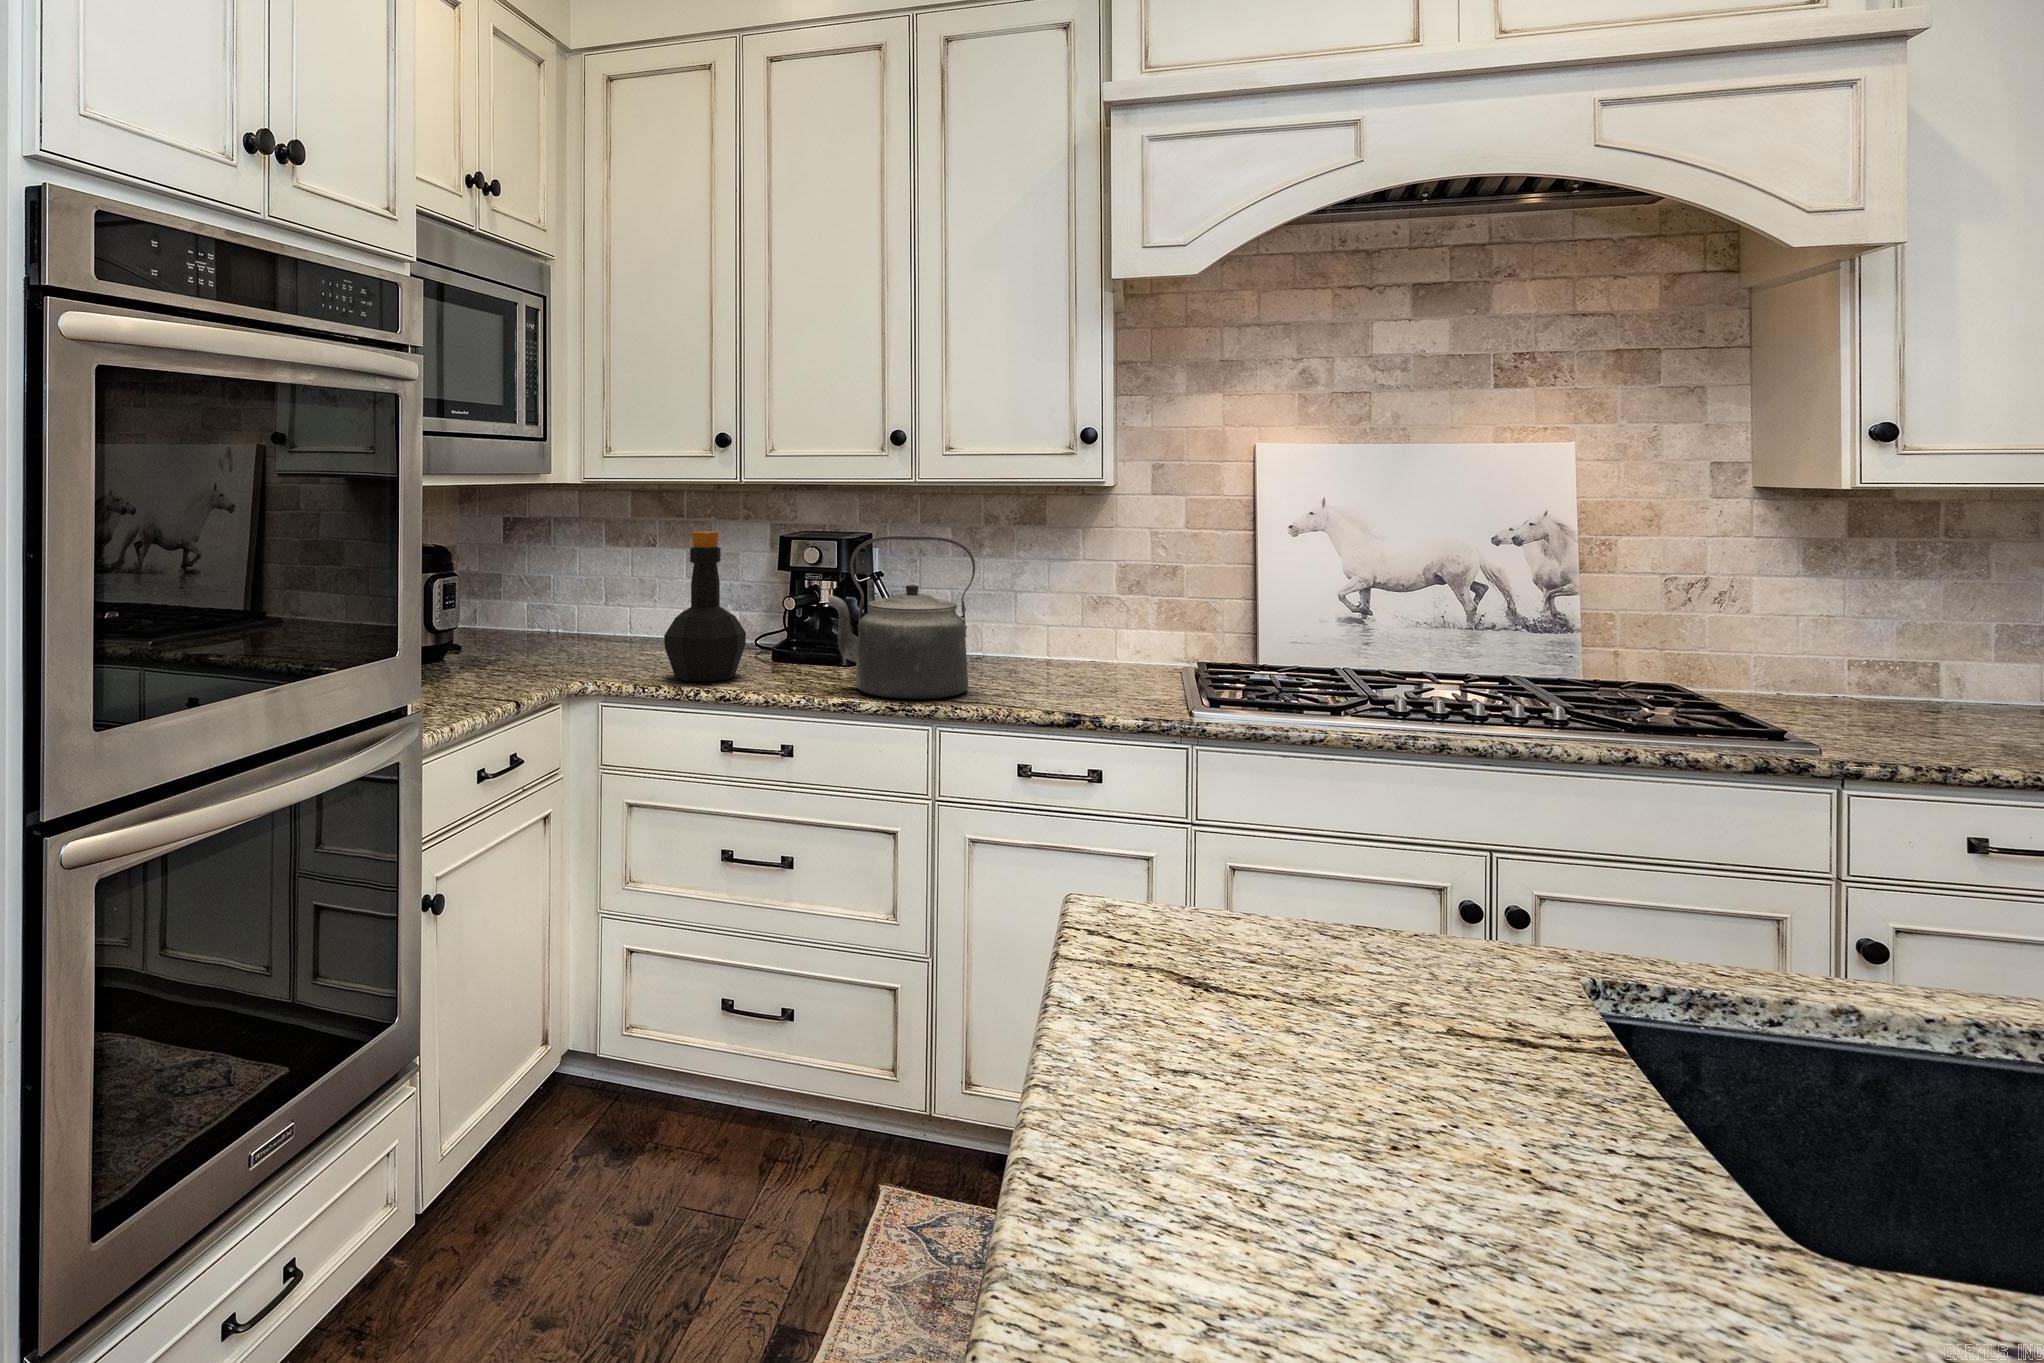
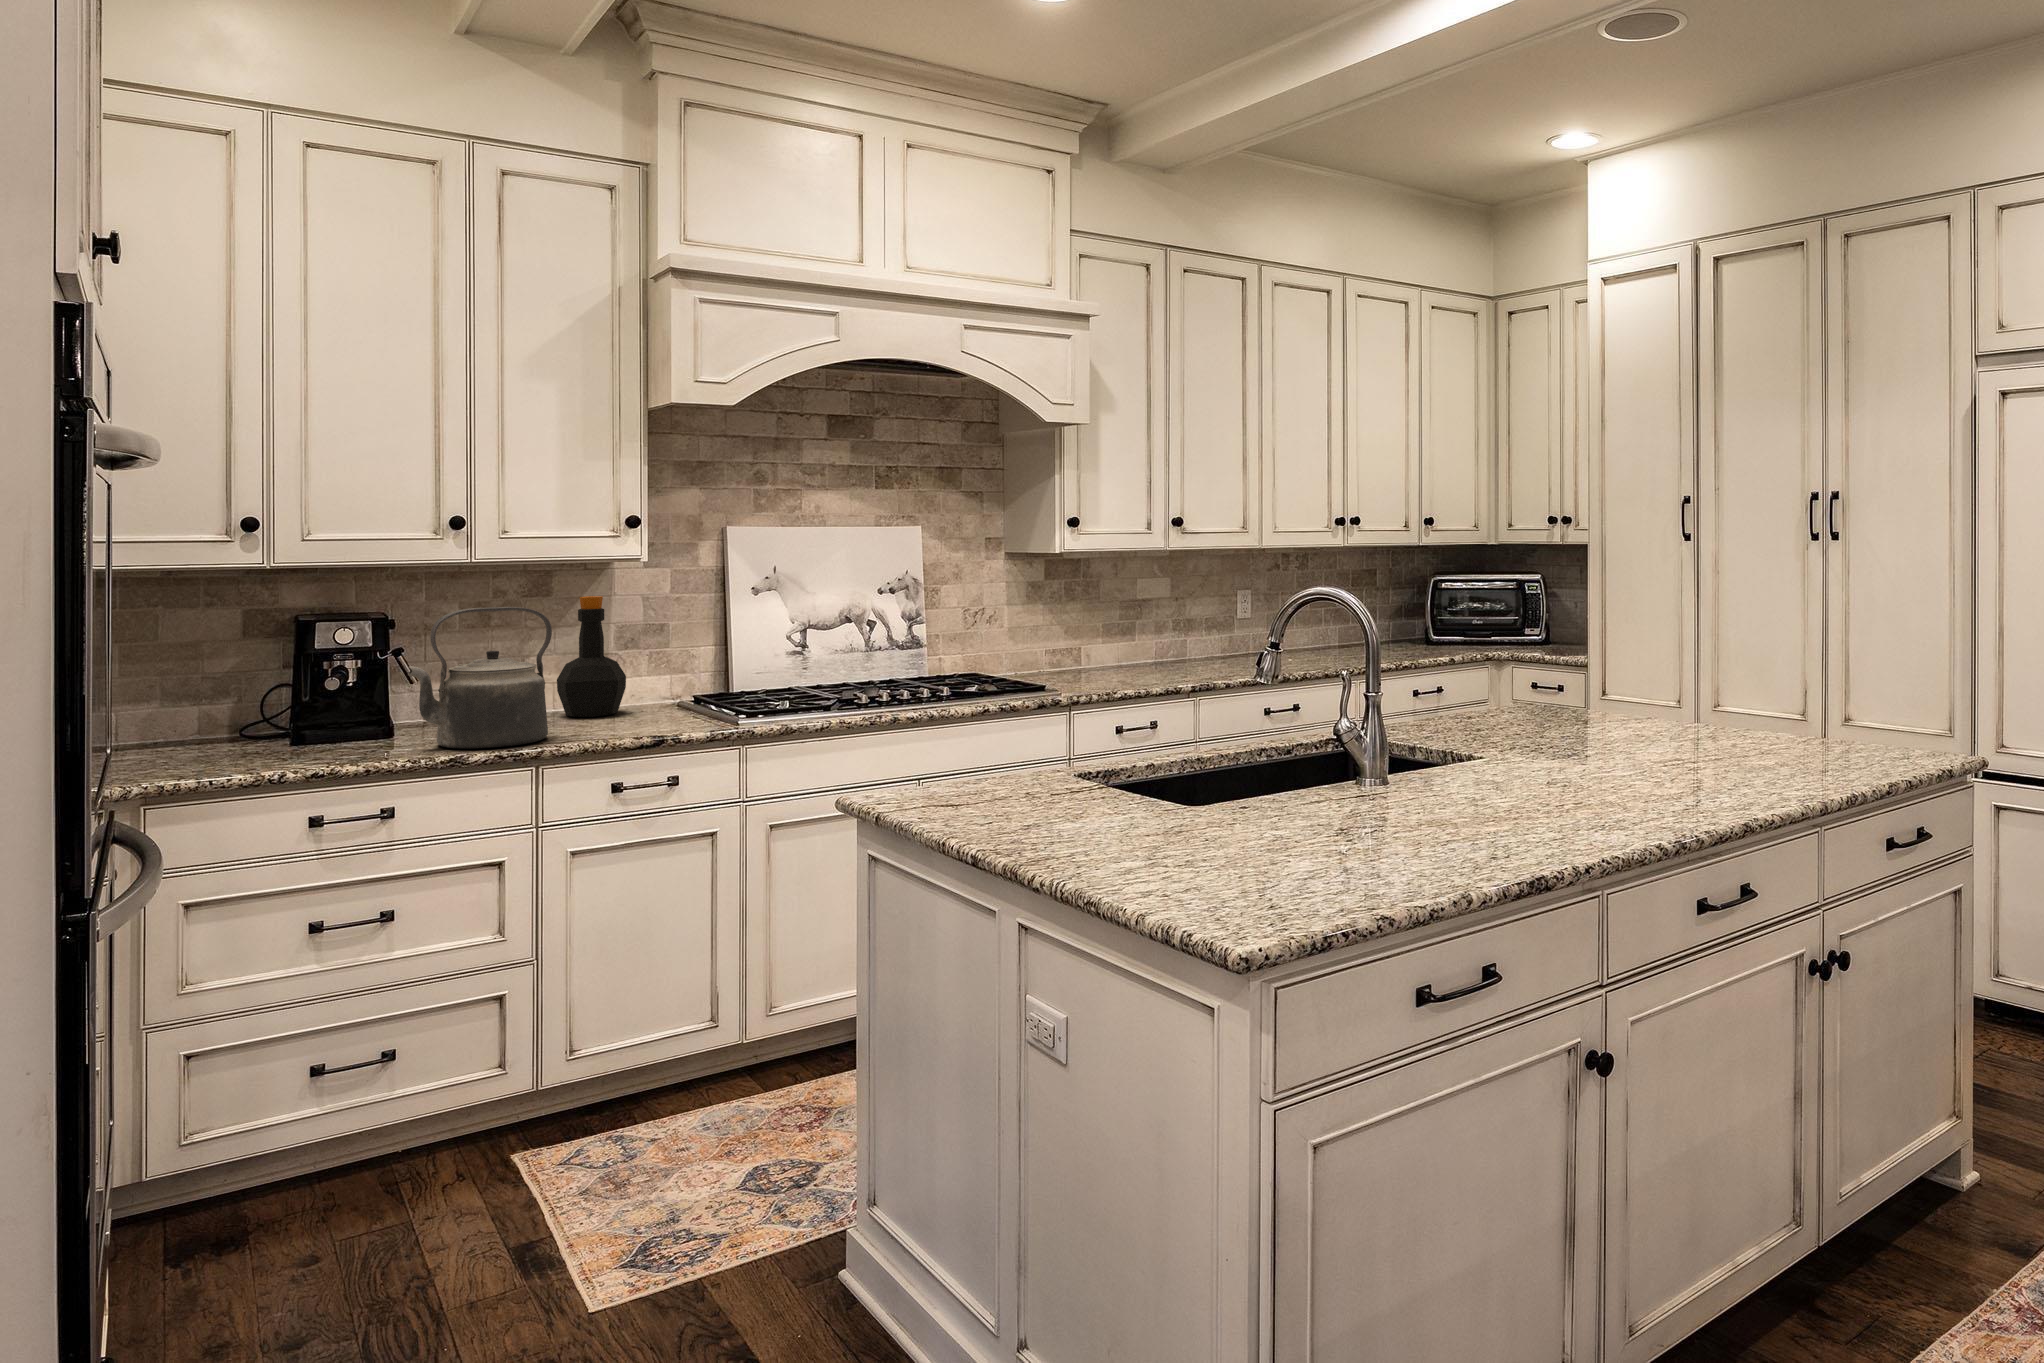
bottle: present [664,532,746,681] -> present [557,596,626,717]

